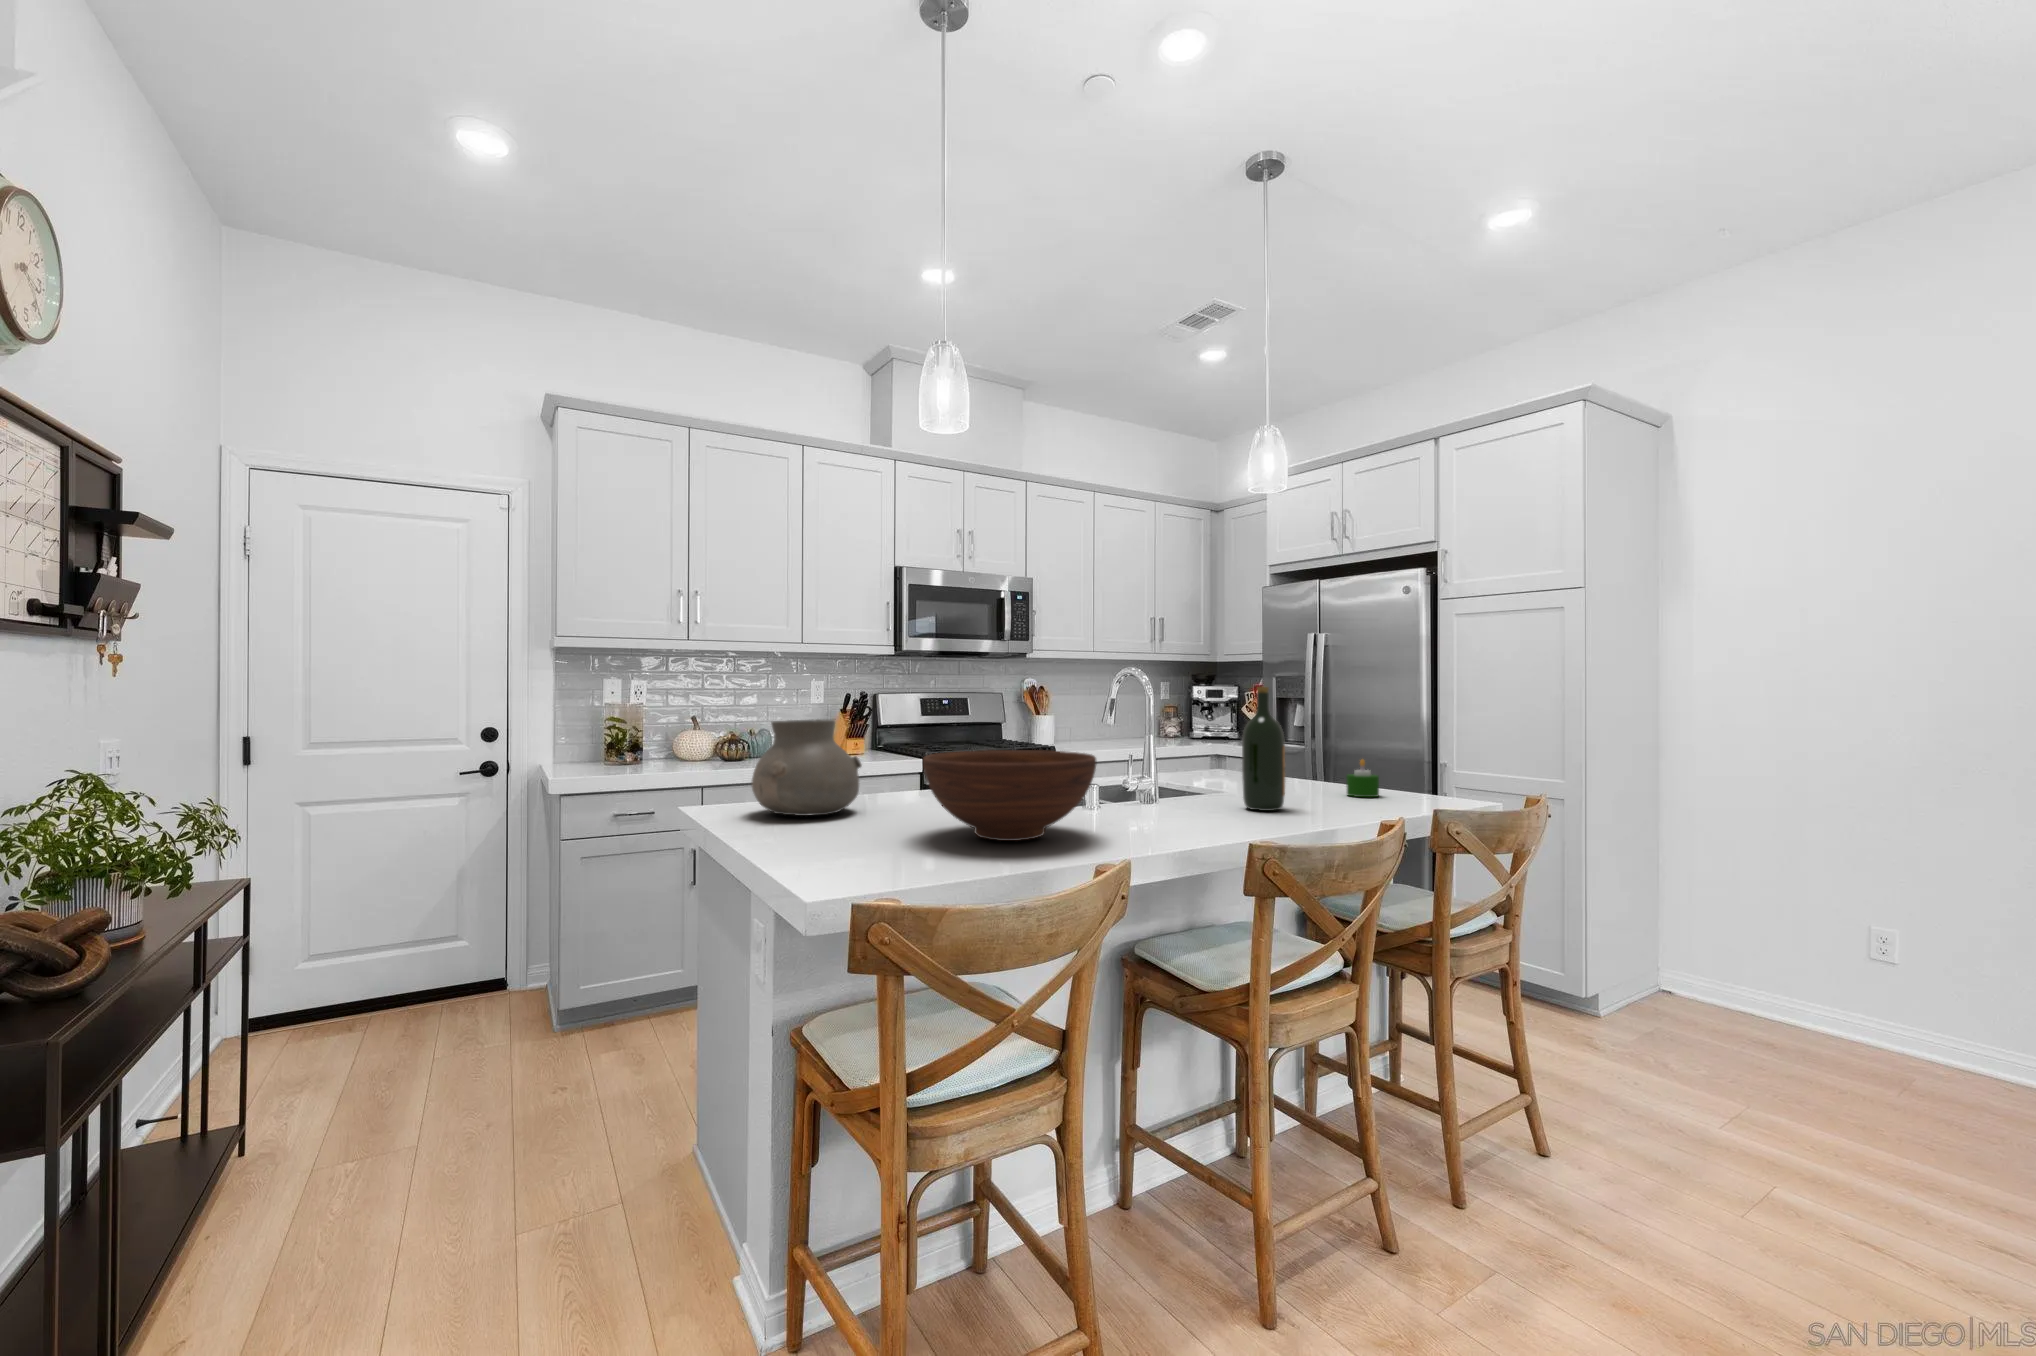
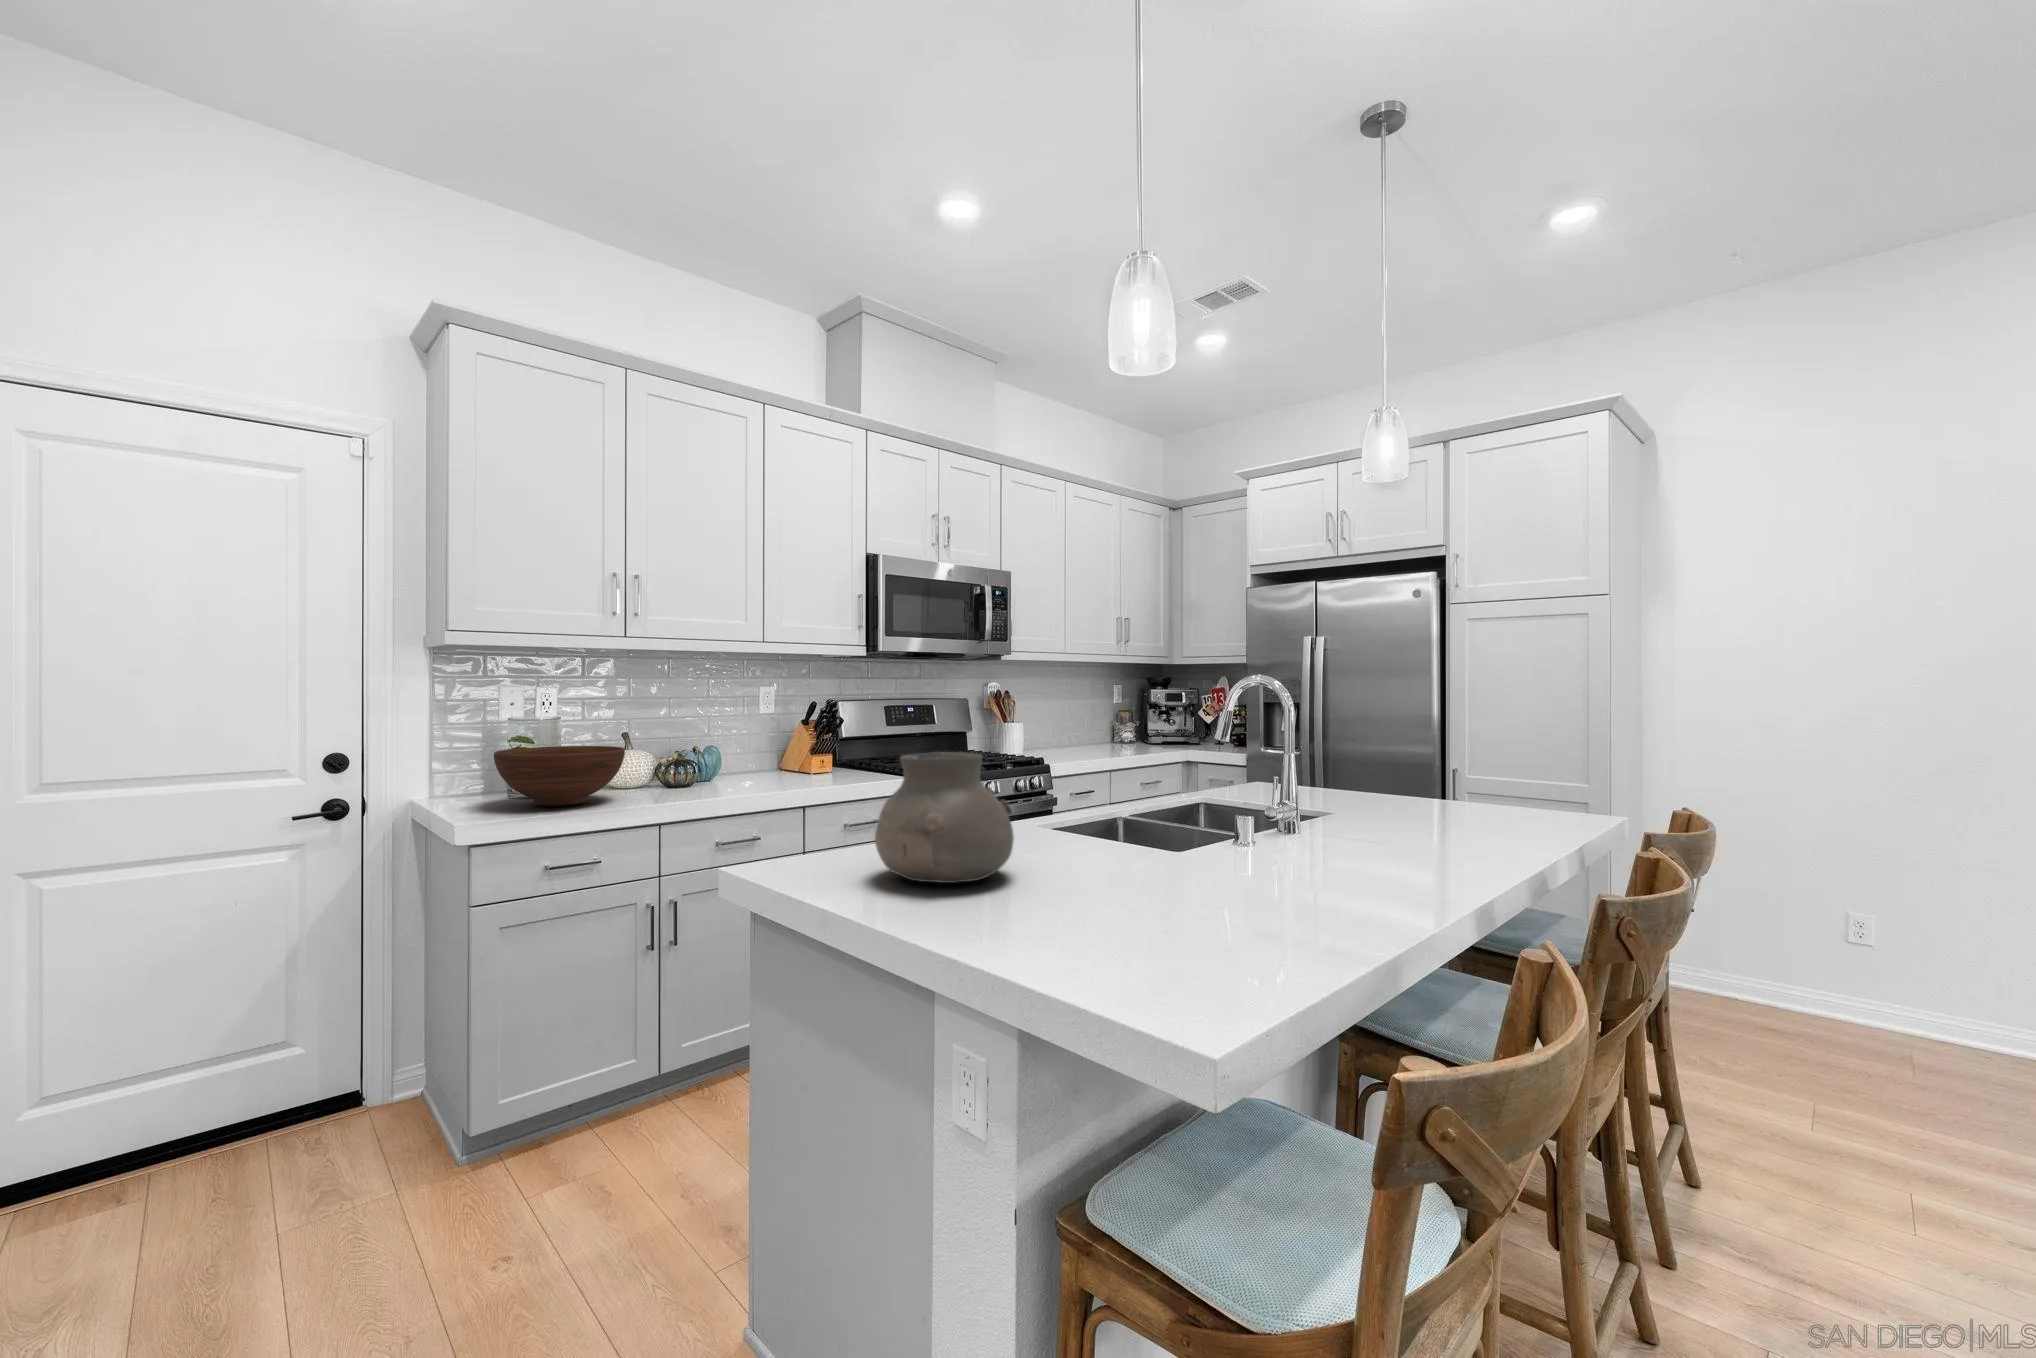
wine bottle: present [1242,687,1285,811] -> none [1430,708,1484,852]
fruit bowl: present [923,750,1097,841] -> present [494,746,625,806]
candle: present [1346,759,1379,797] -> none [1492,784,1530,827]

